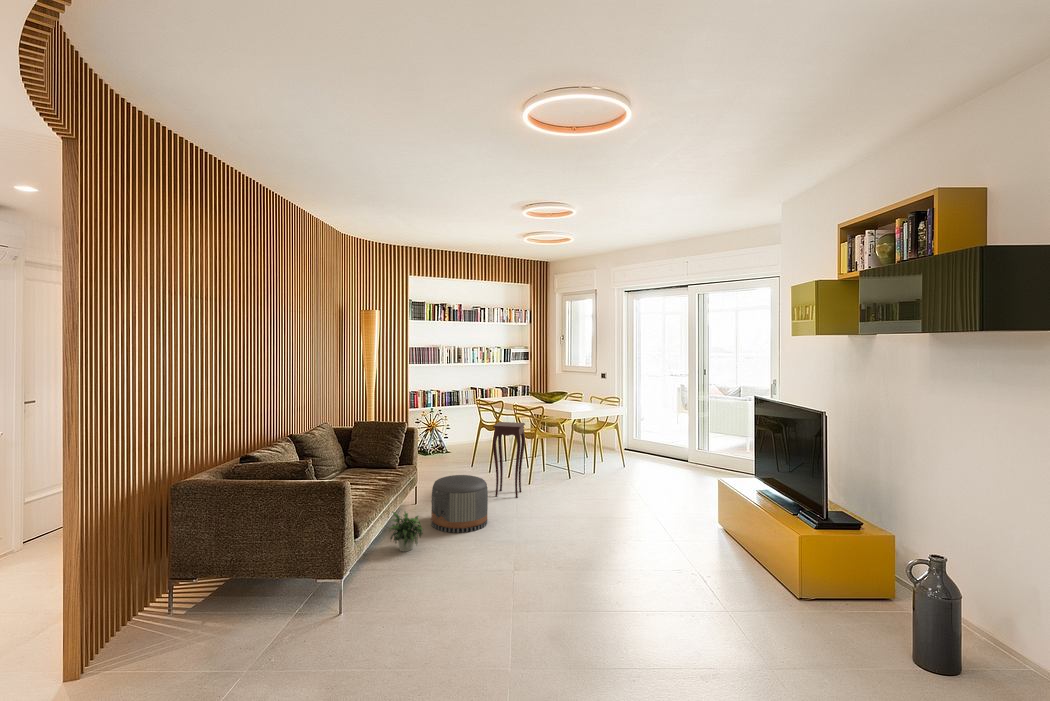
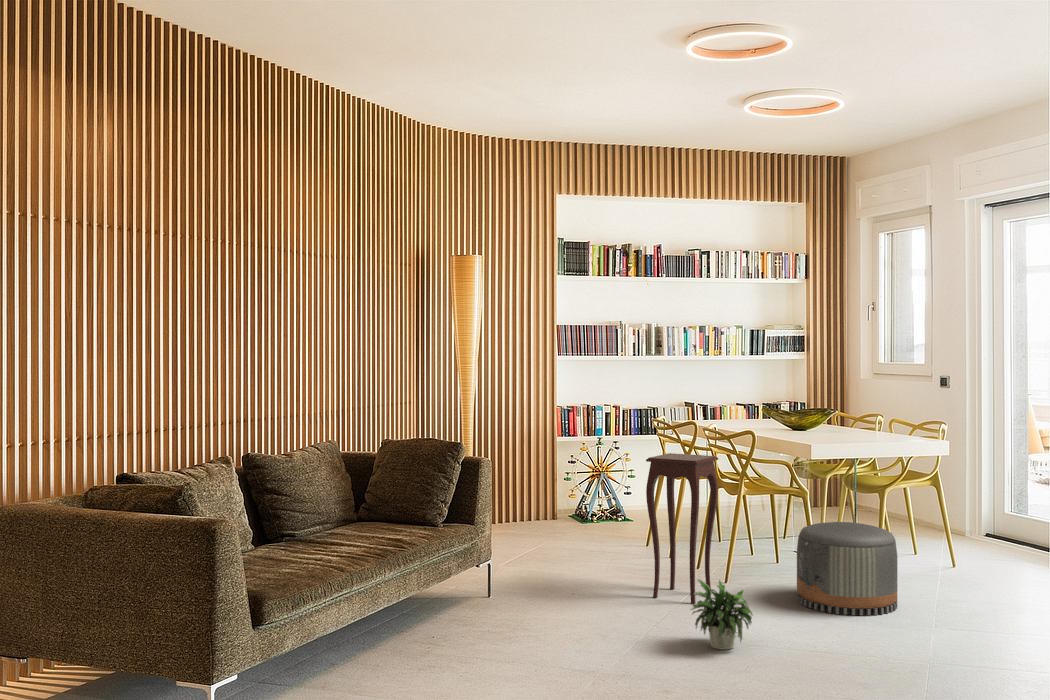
pouf: present [431,475,488,533] -> present [797,522,898,615]
potted plant: present [389,511,423,551] -> present [691,579,753,650]

